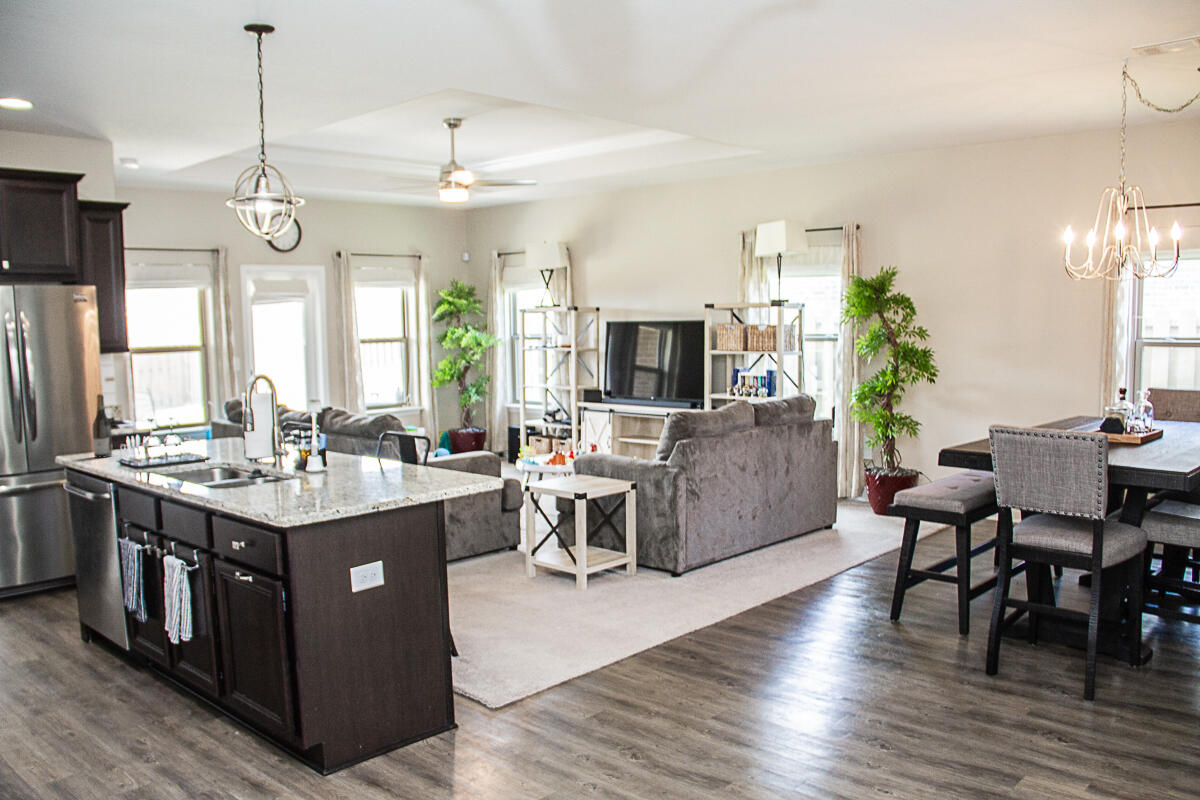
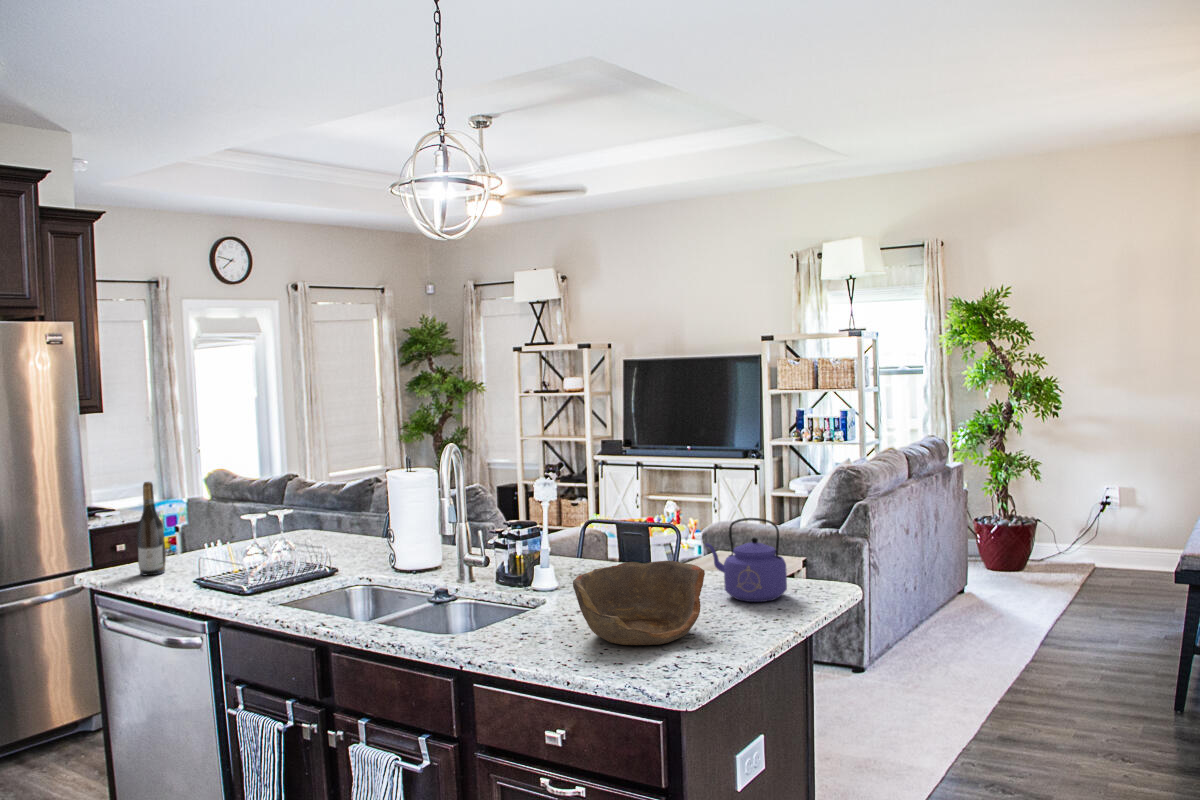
kettle: none [409,427,456,483] -> present [705,518,787,602]
bowl: none [276,450,367,498] -> present [573,561,705,645]

